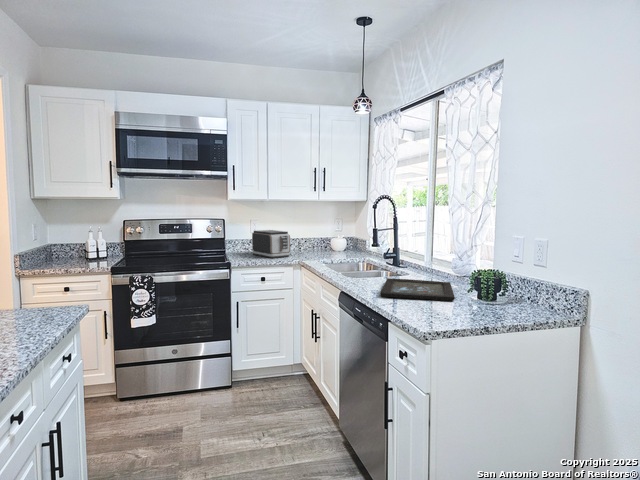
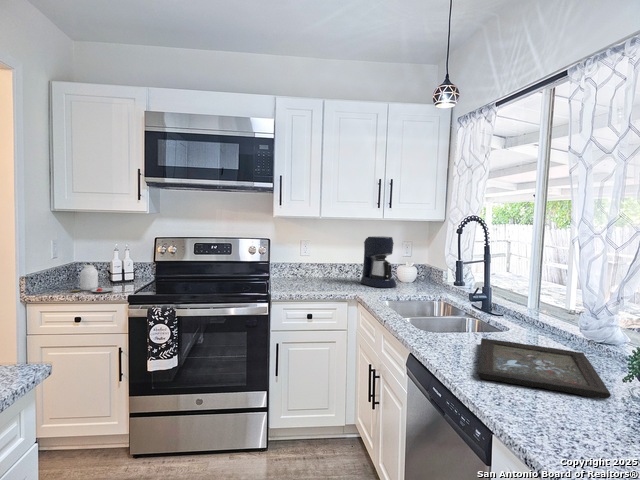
coffee maker: none [302,214,331,255] -> present [360,236,397,288]
toaster: present [252,230,290,258] -> none [300,254,346,290]
jar: none [55,244,94,267] -> present [71,265,114,293]

